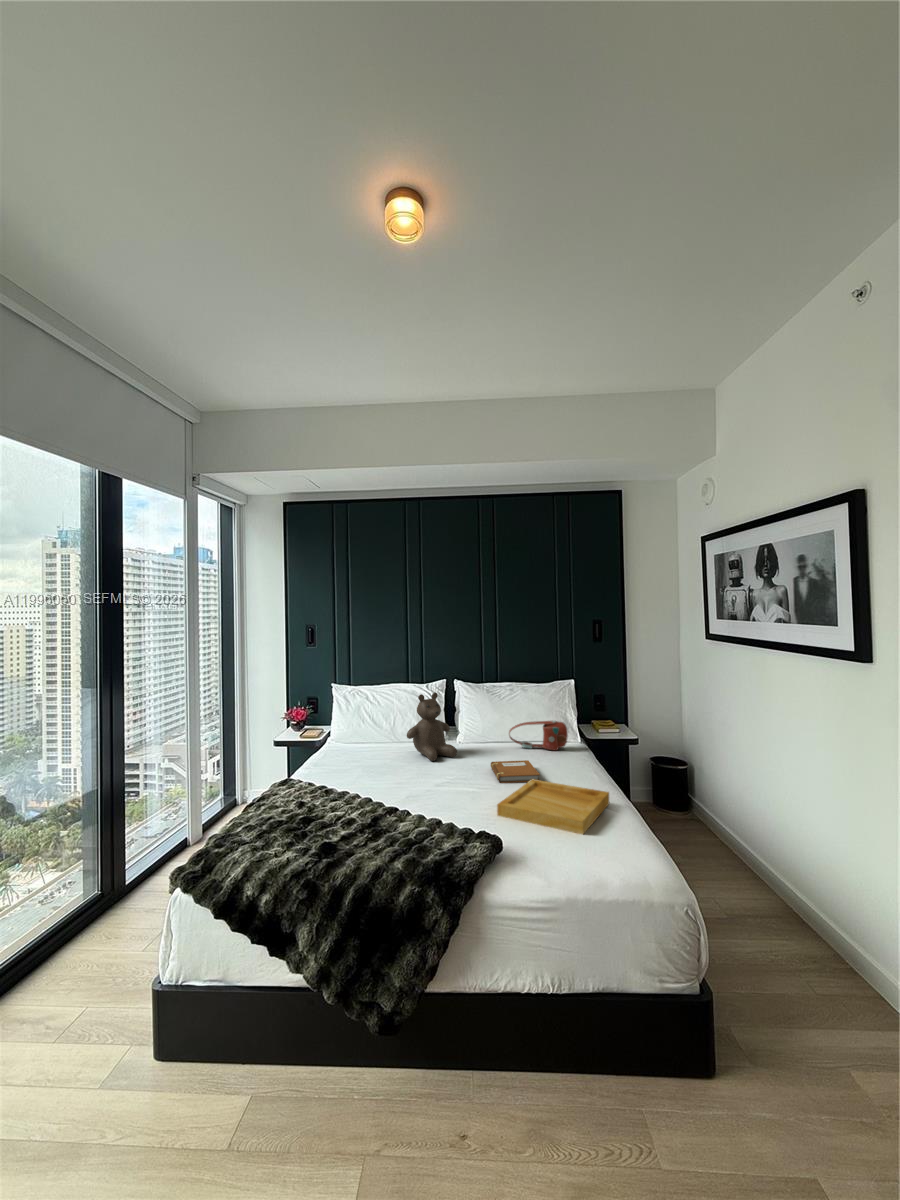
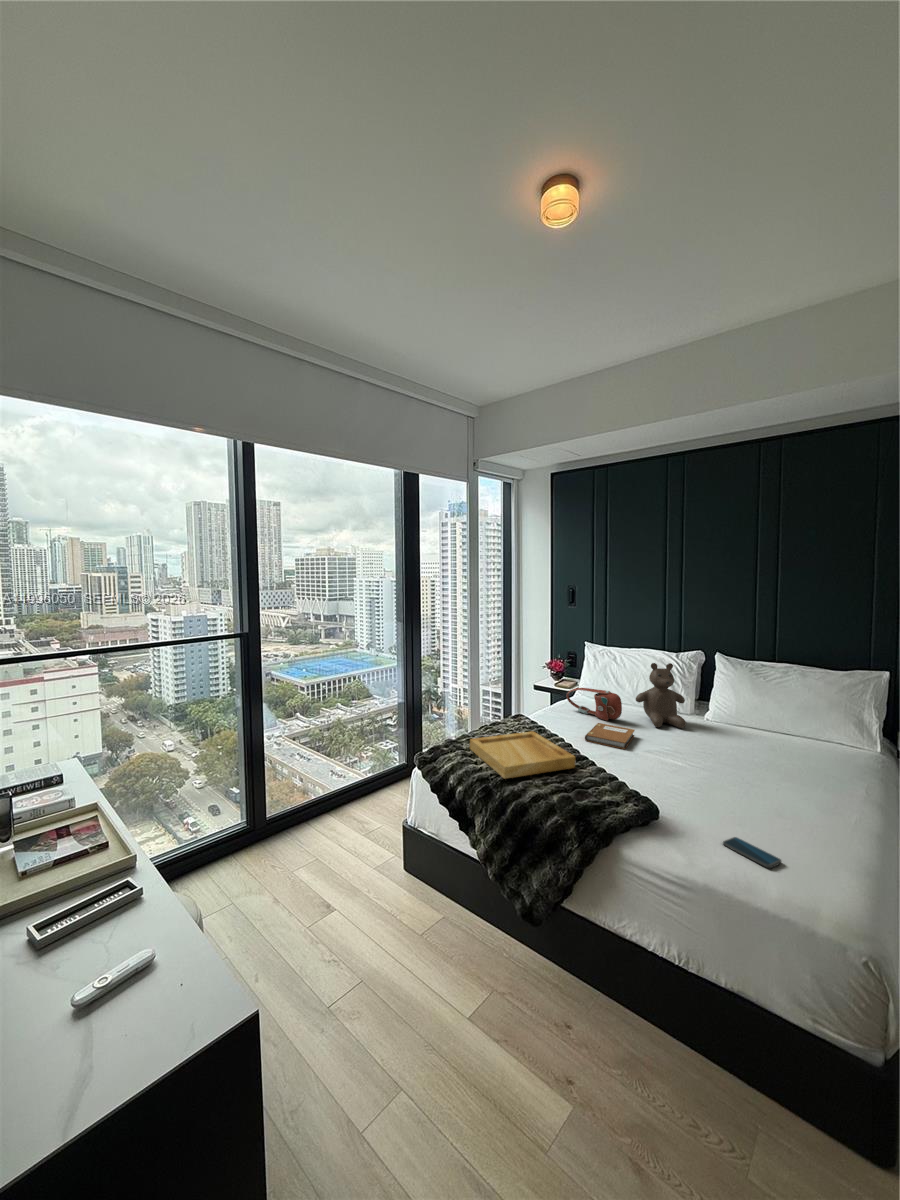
handbag: present [509,721,568,750] -> present [567,688,622,720]
notebook: present [491,760,540,783] -> present [585,723,635,749]
tray: present [497,779,609,834] -> present [470,731,575,779]
smartphone: none [566,846,614,865] -> present [723,837,781,868]

